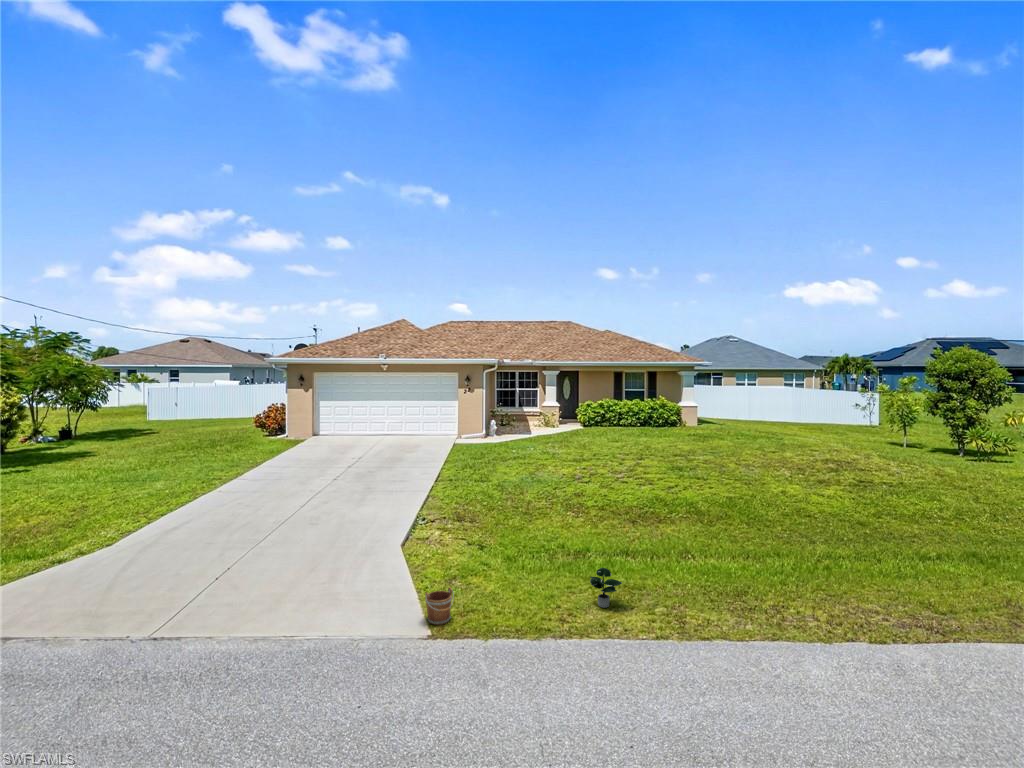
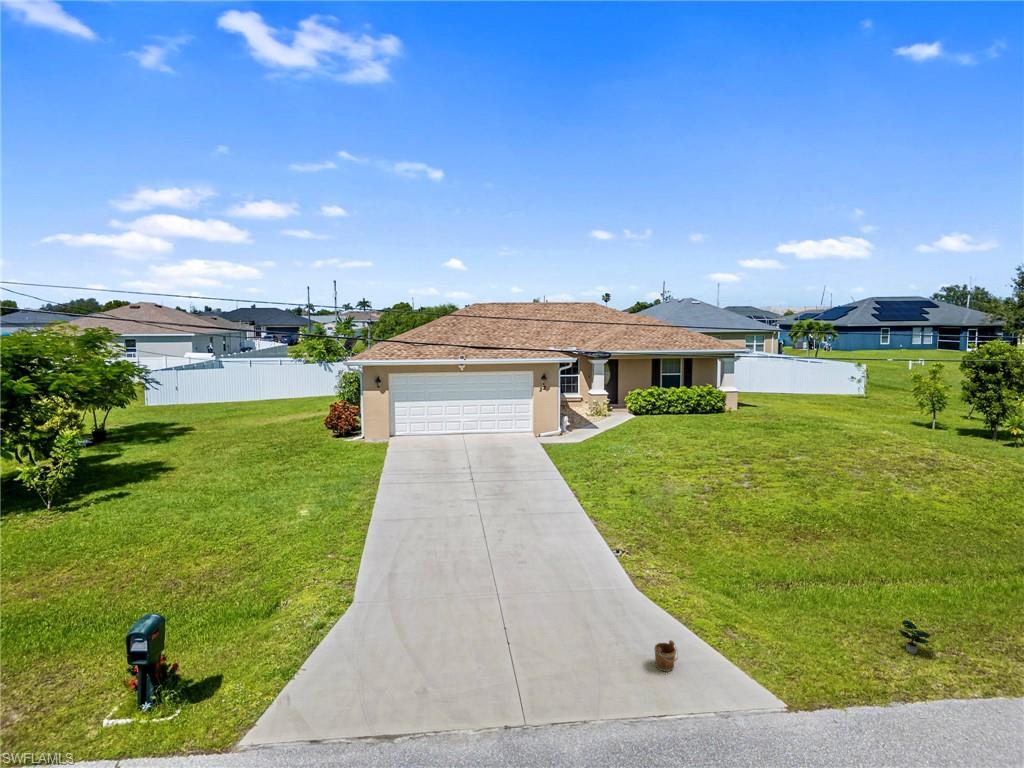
bucket: present [425,587,454,625] -> present [654,640,678,672]

